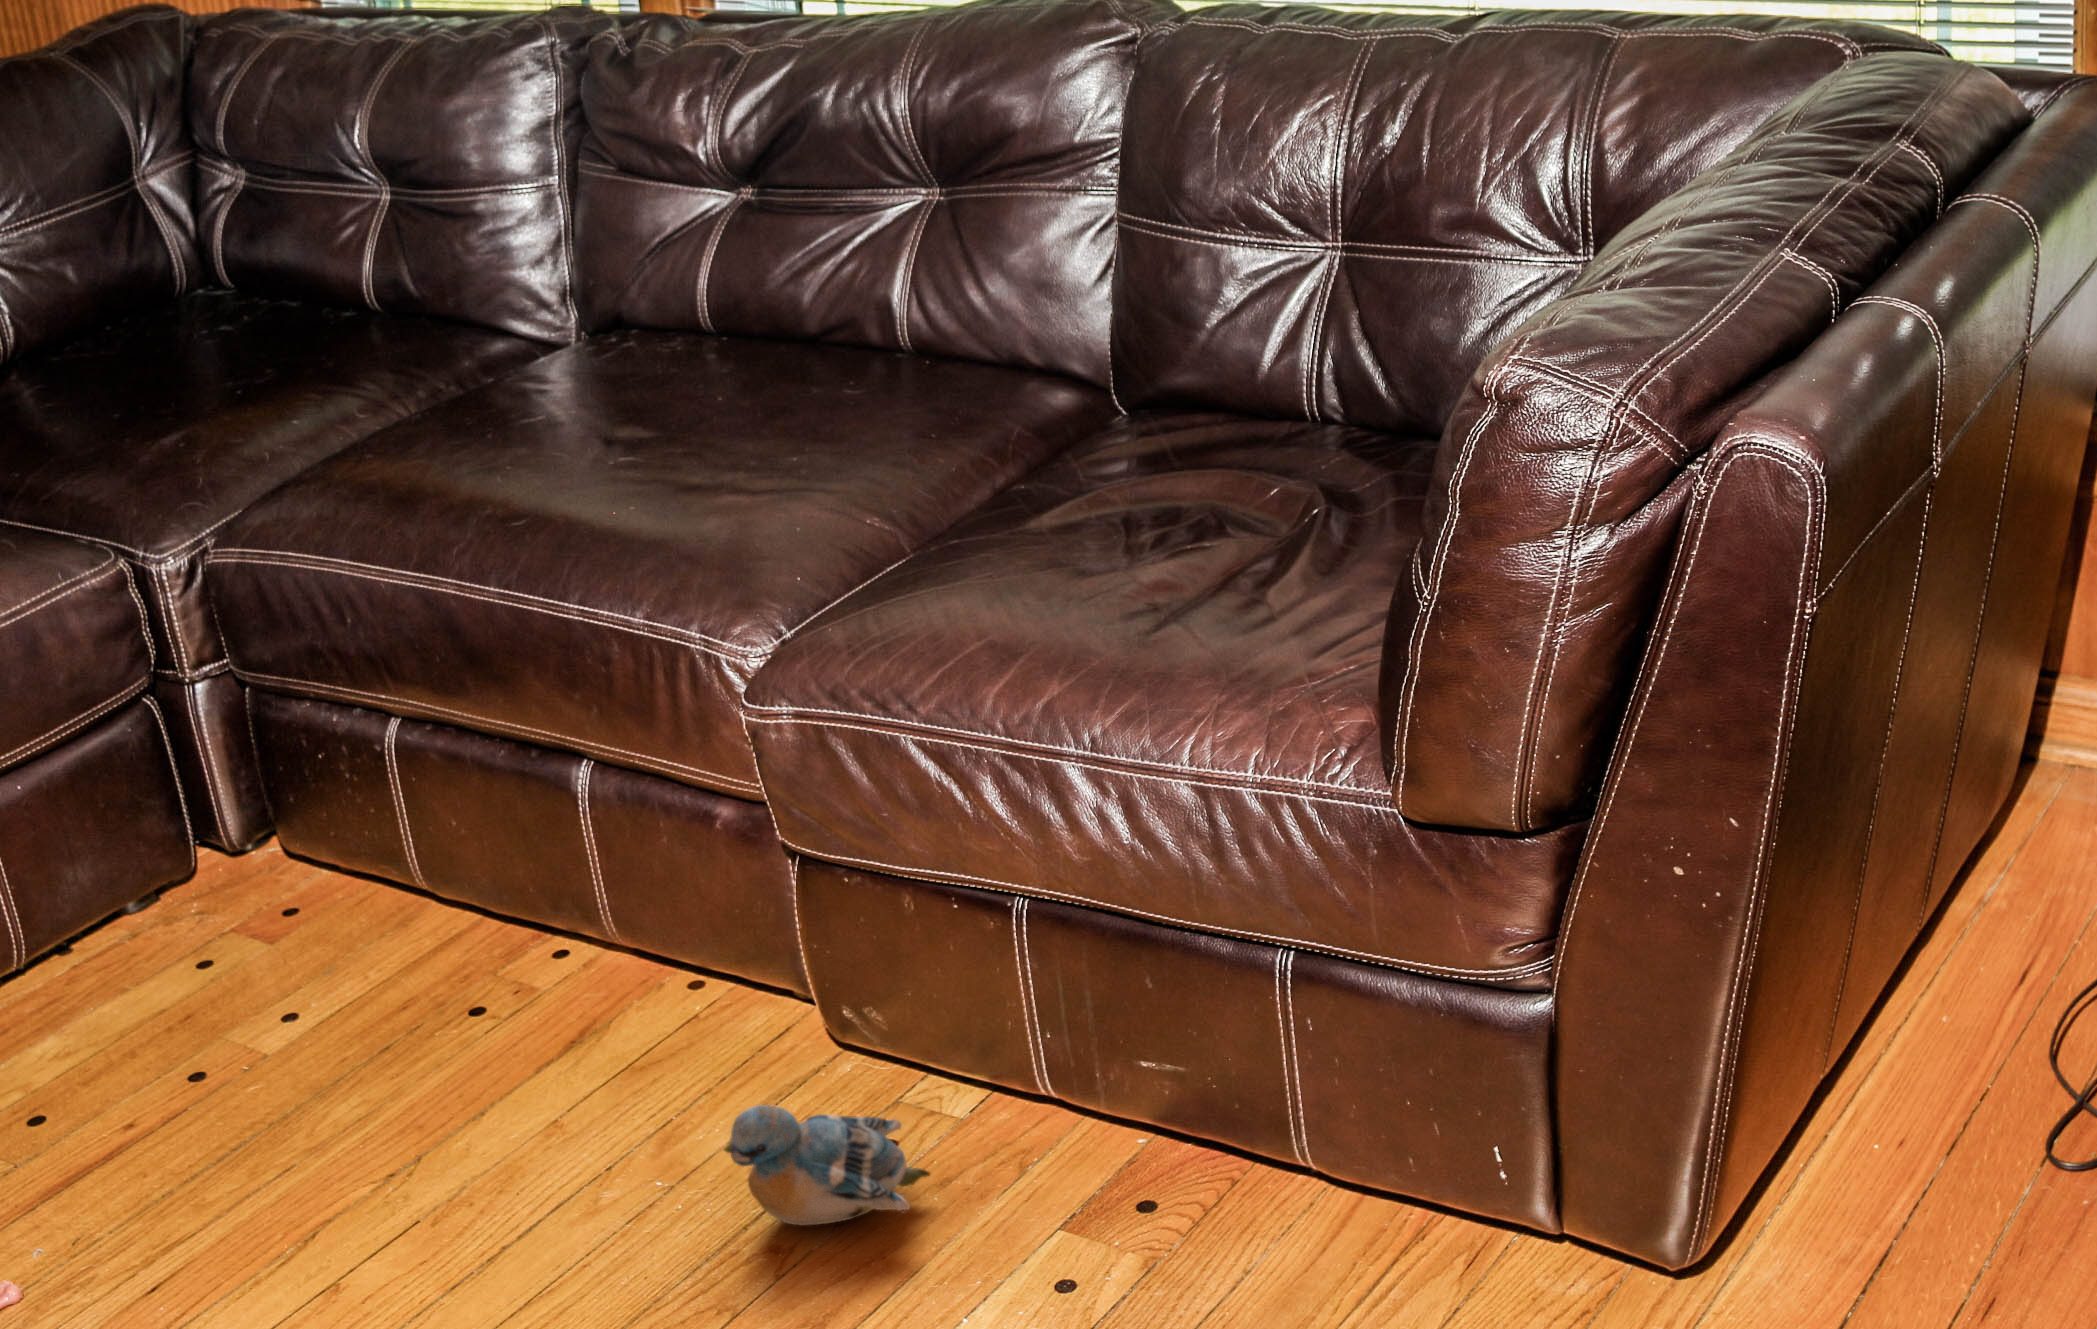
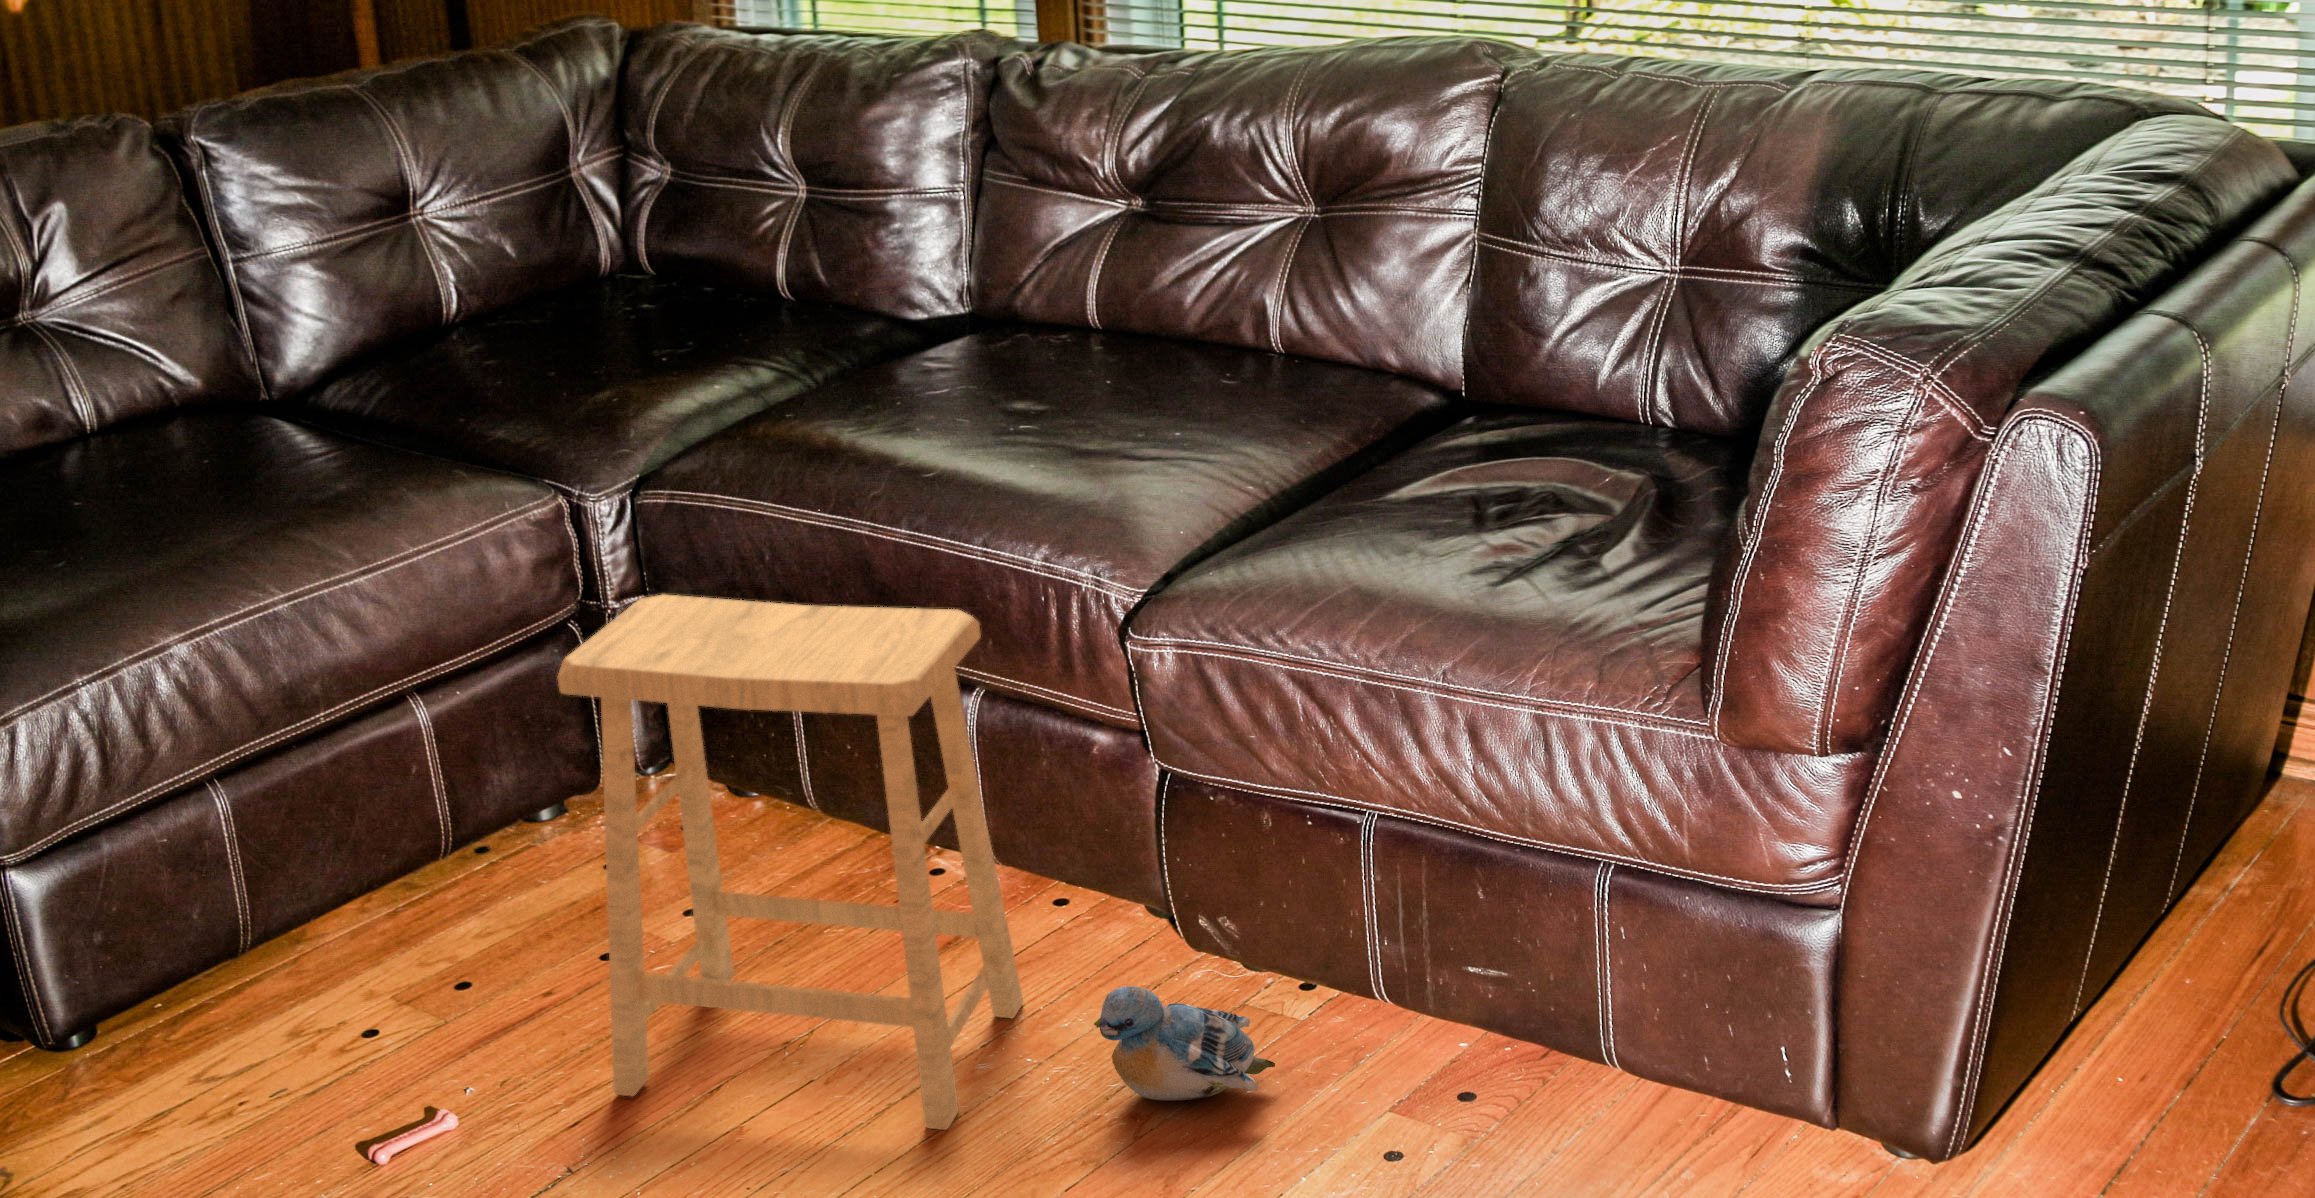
footstool: none [65,696,657,1278] -> present [558,595,1023,1130]

